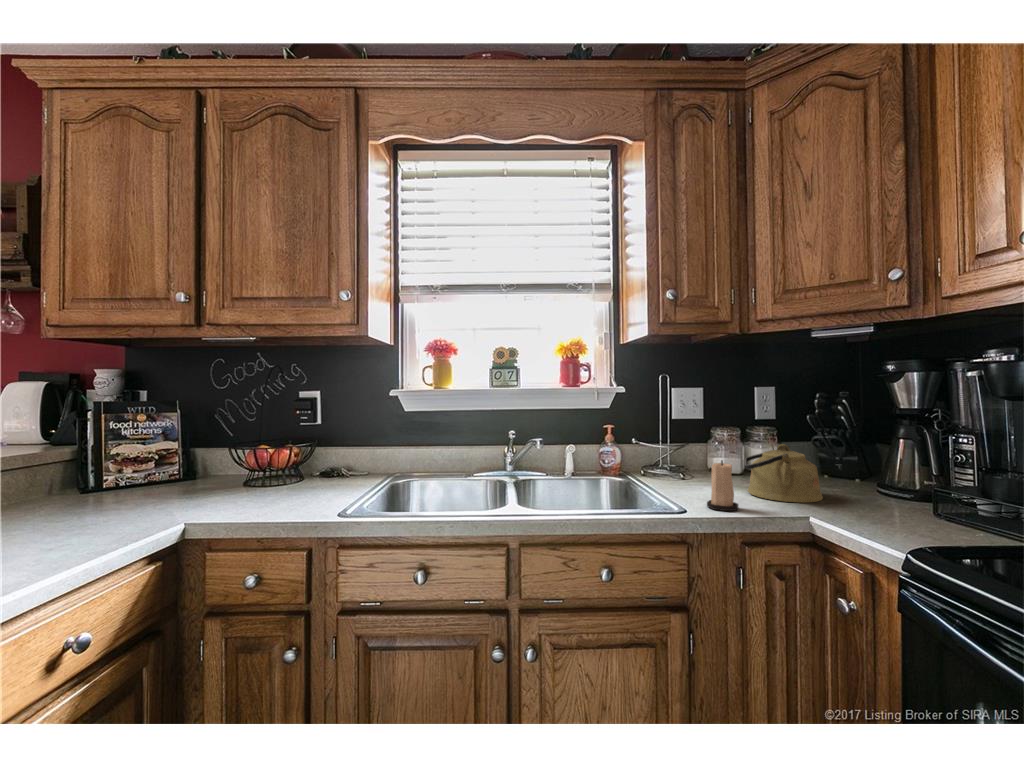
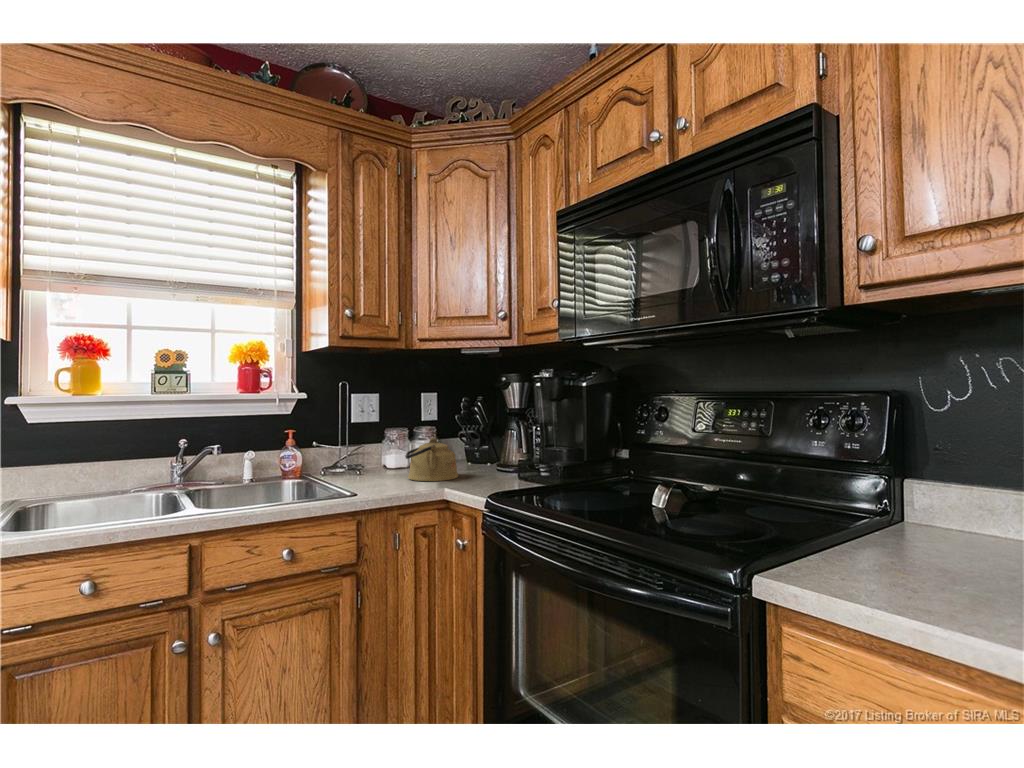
candle: present [707,460,738,511] -> none [374,451,397,491]

